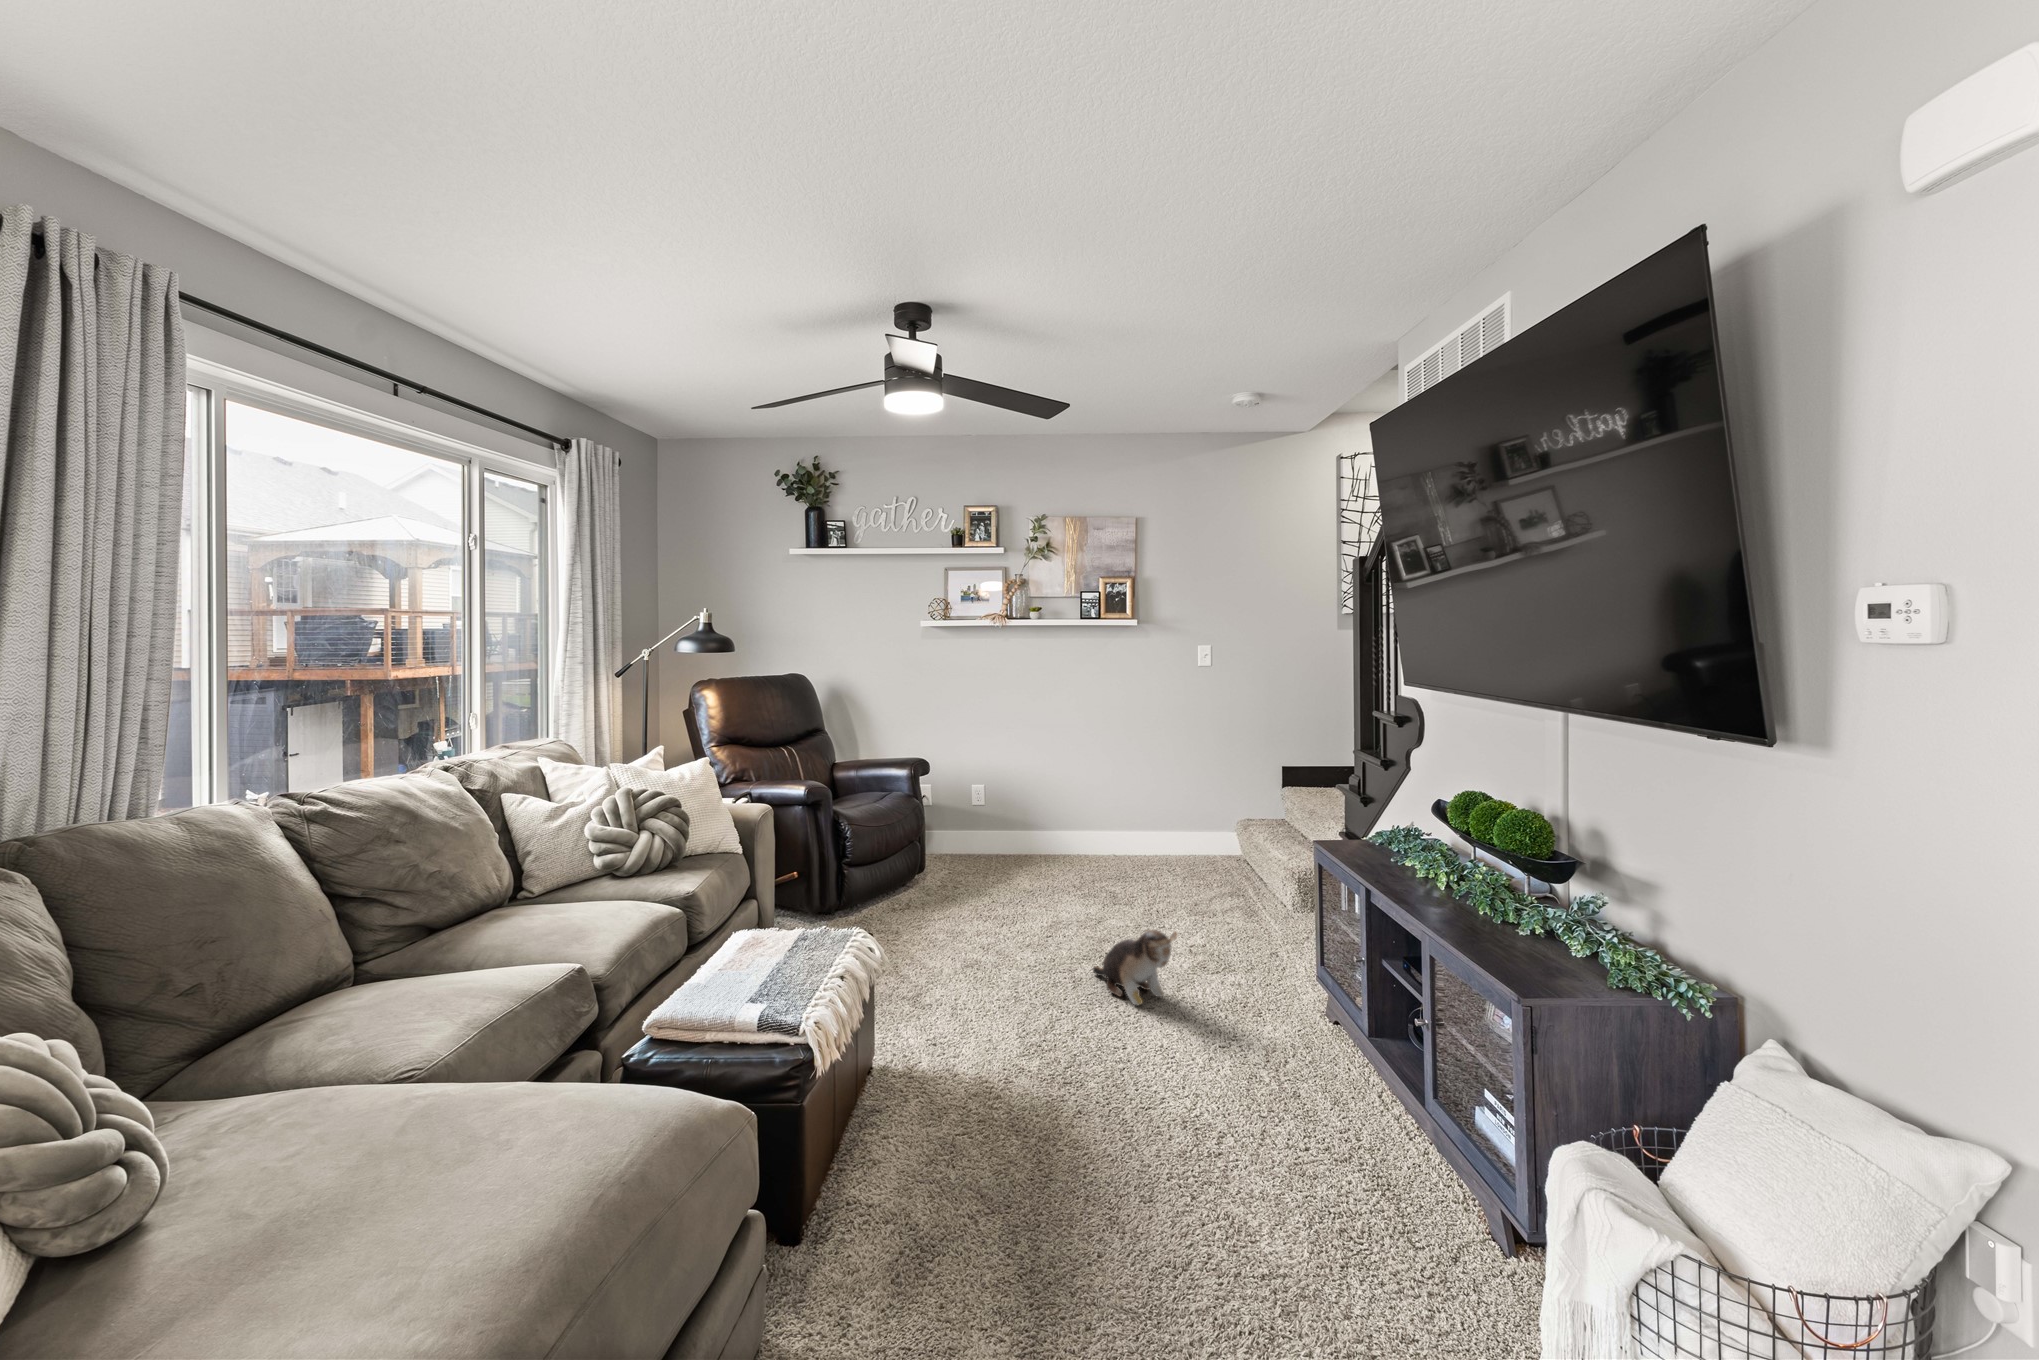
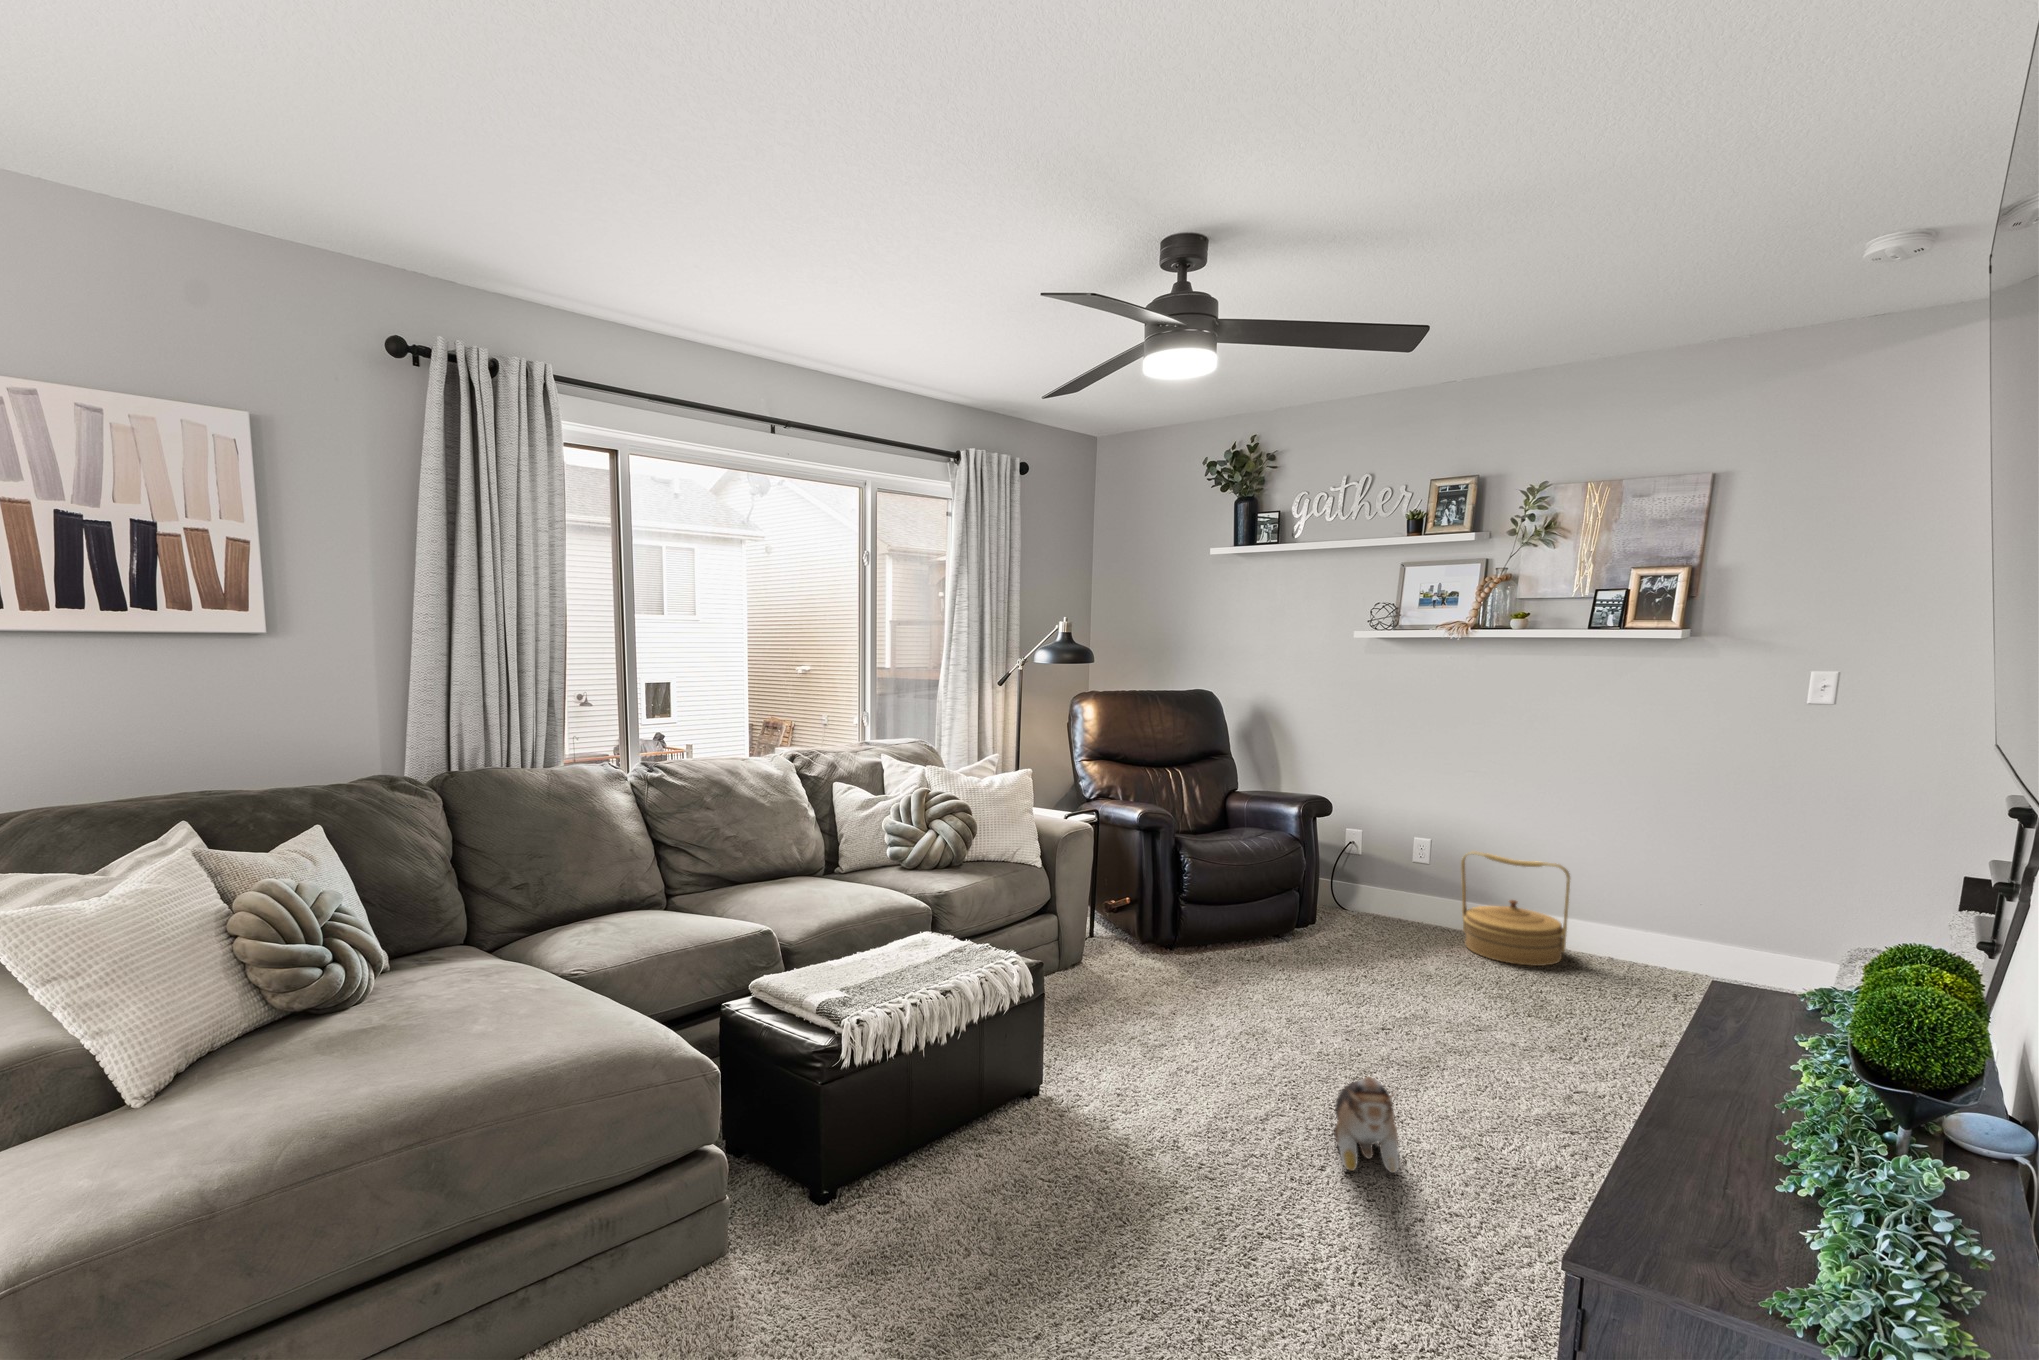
woven basket: none [1005,786,1076,862] -> present [1461,851,1570,966]

